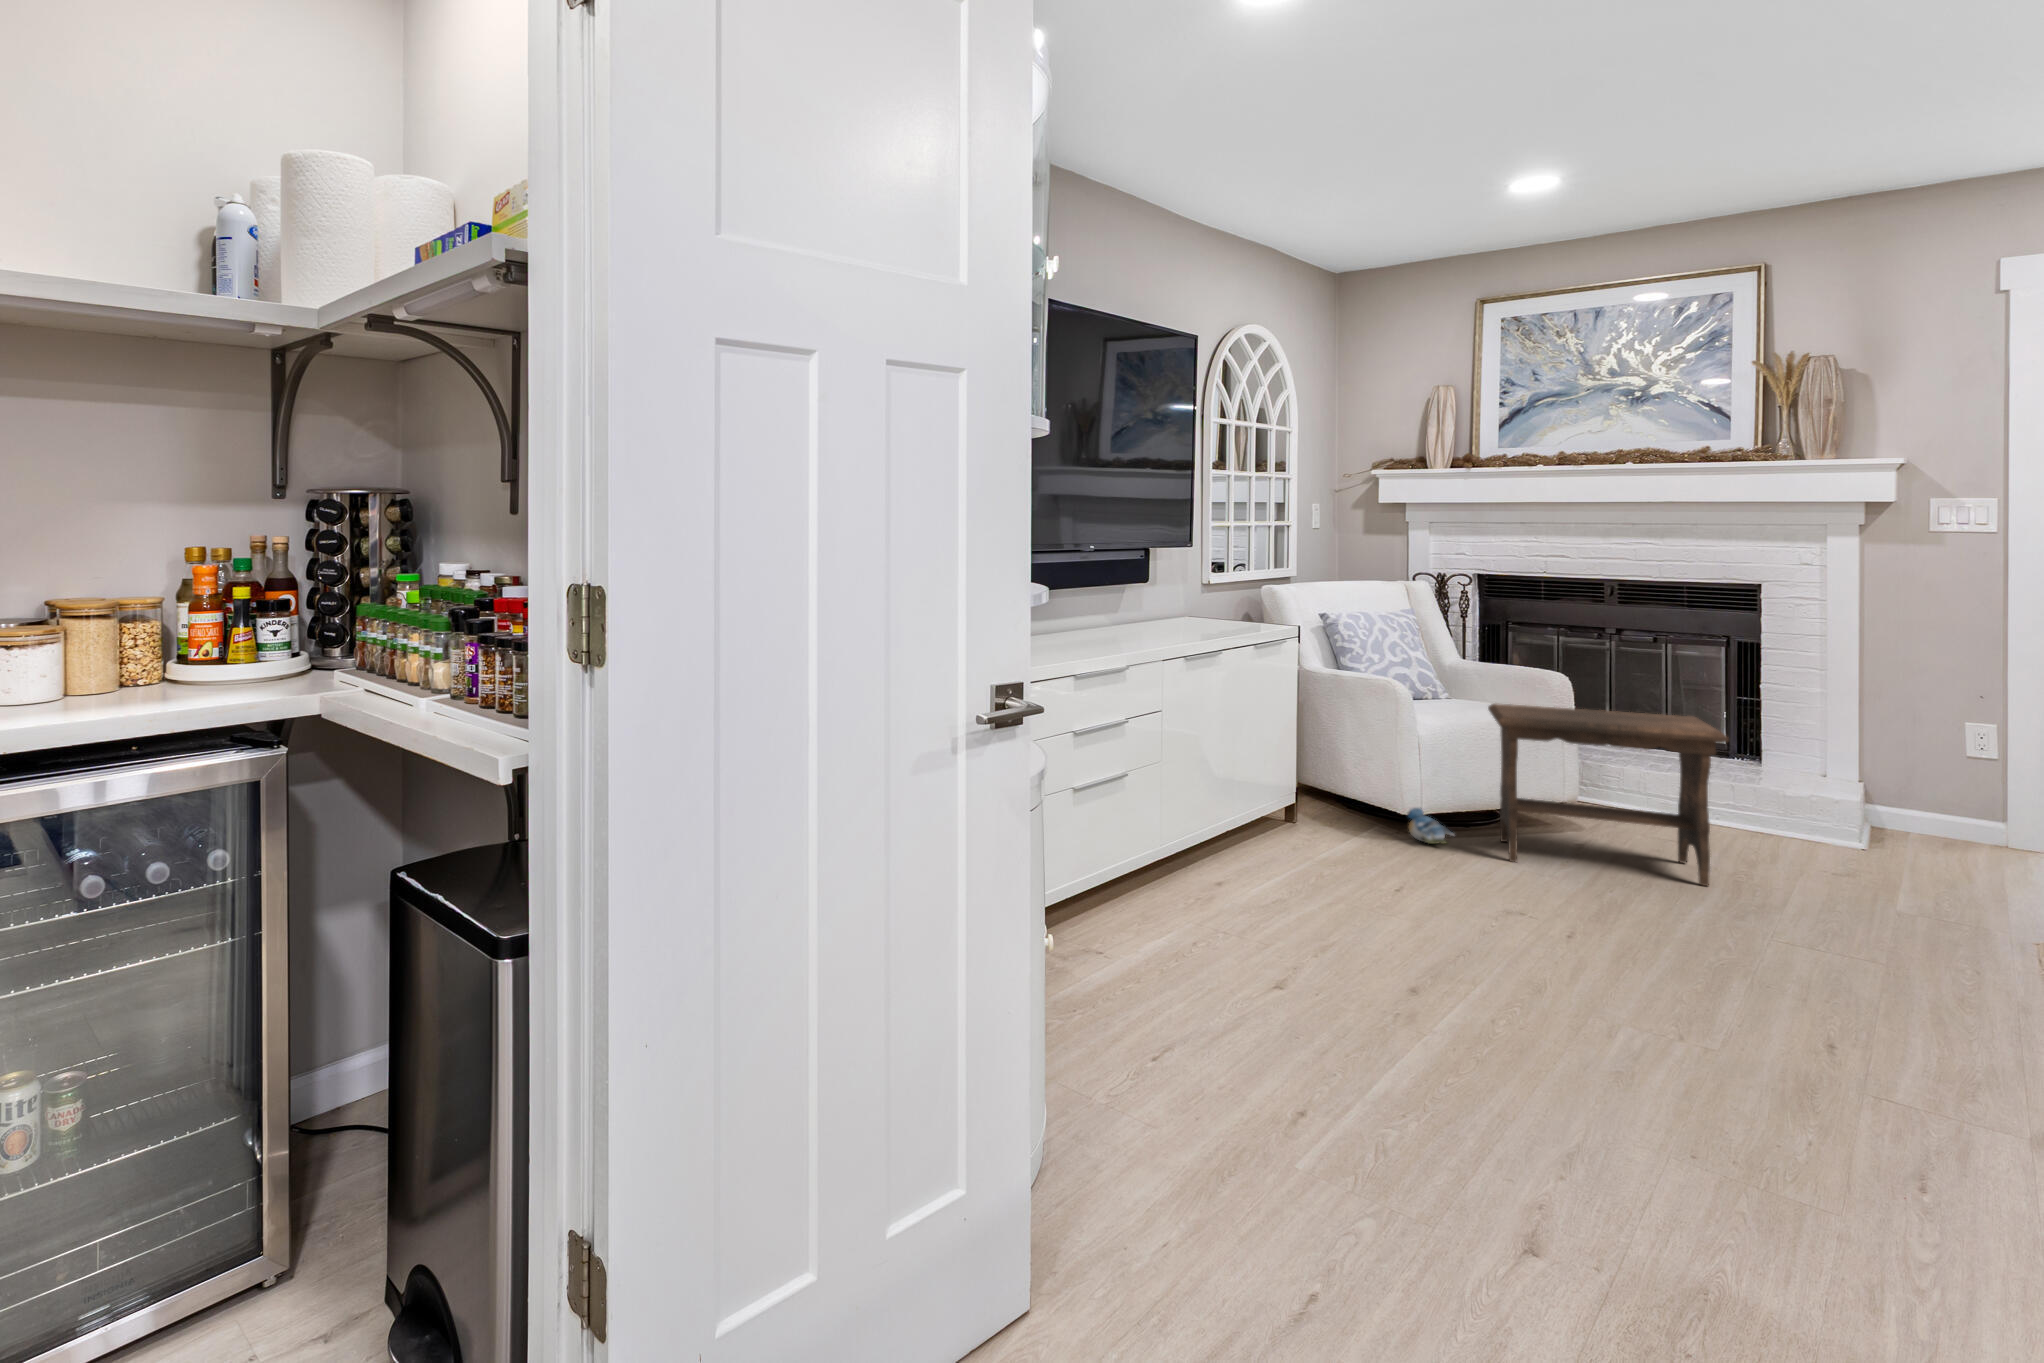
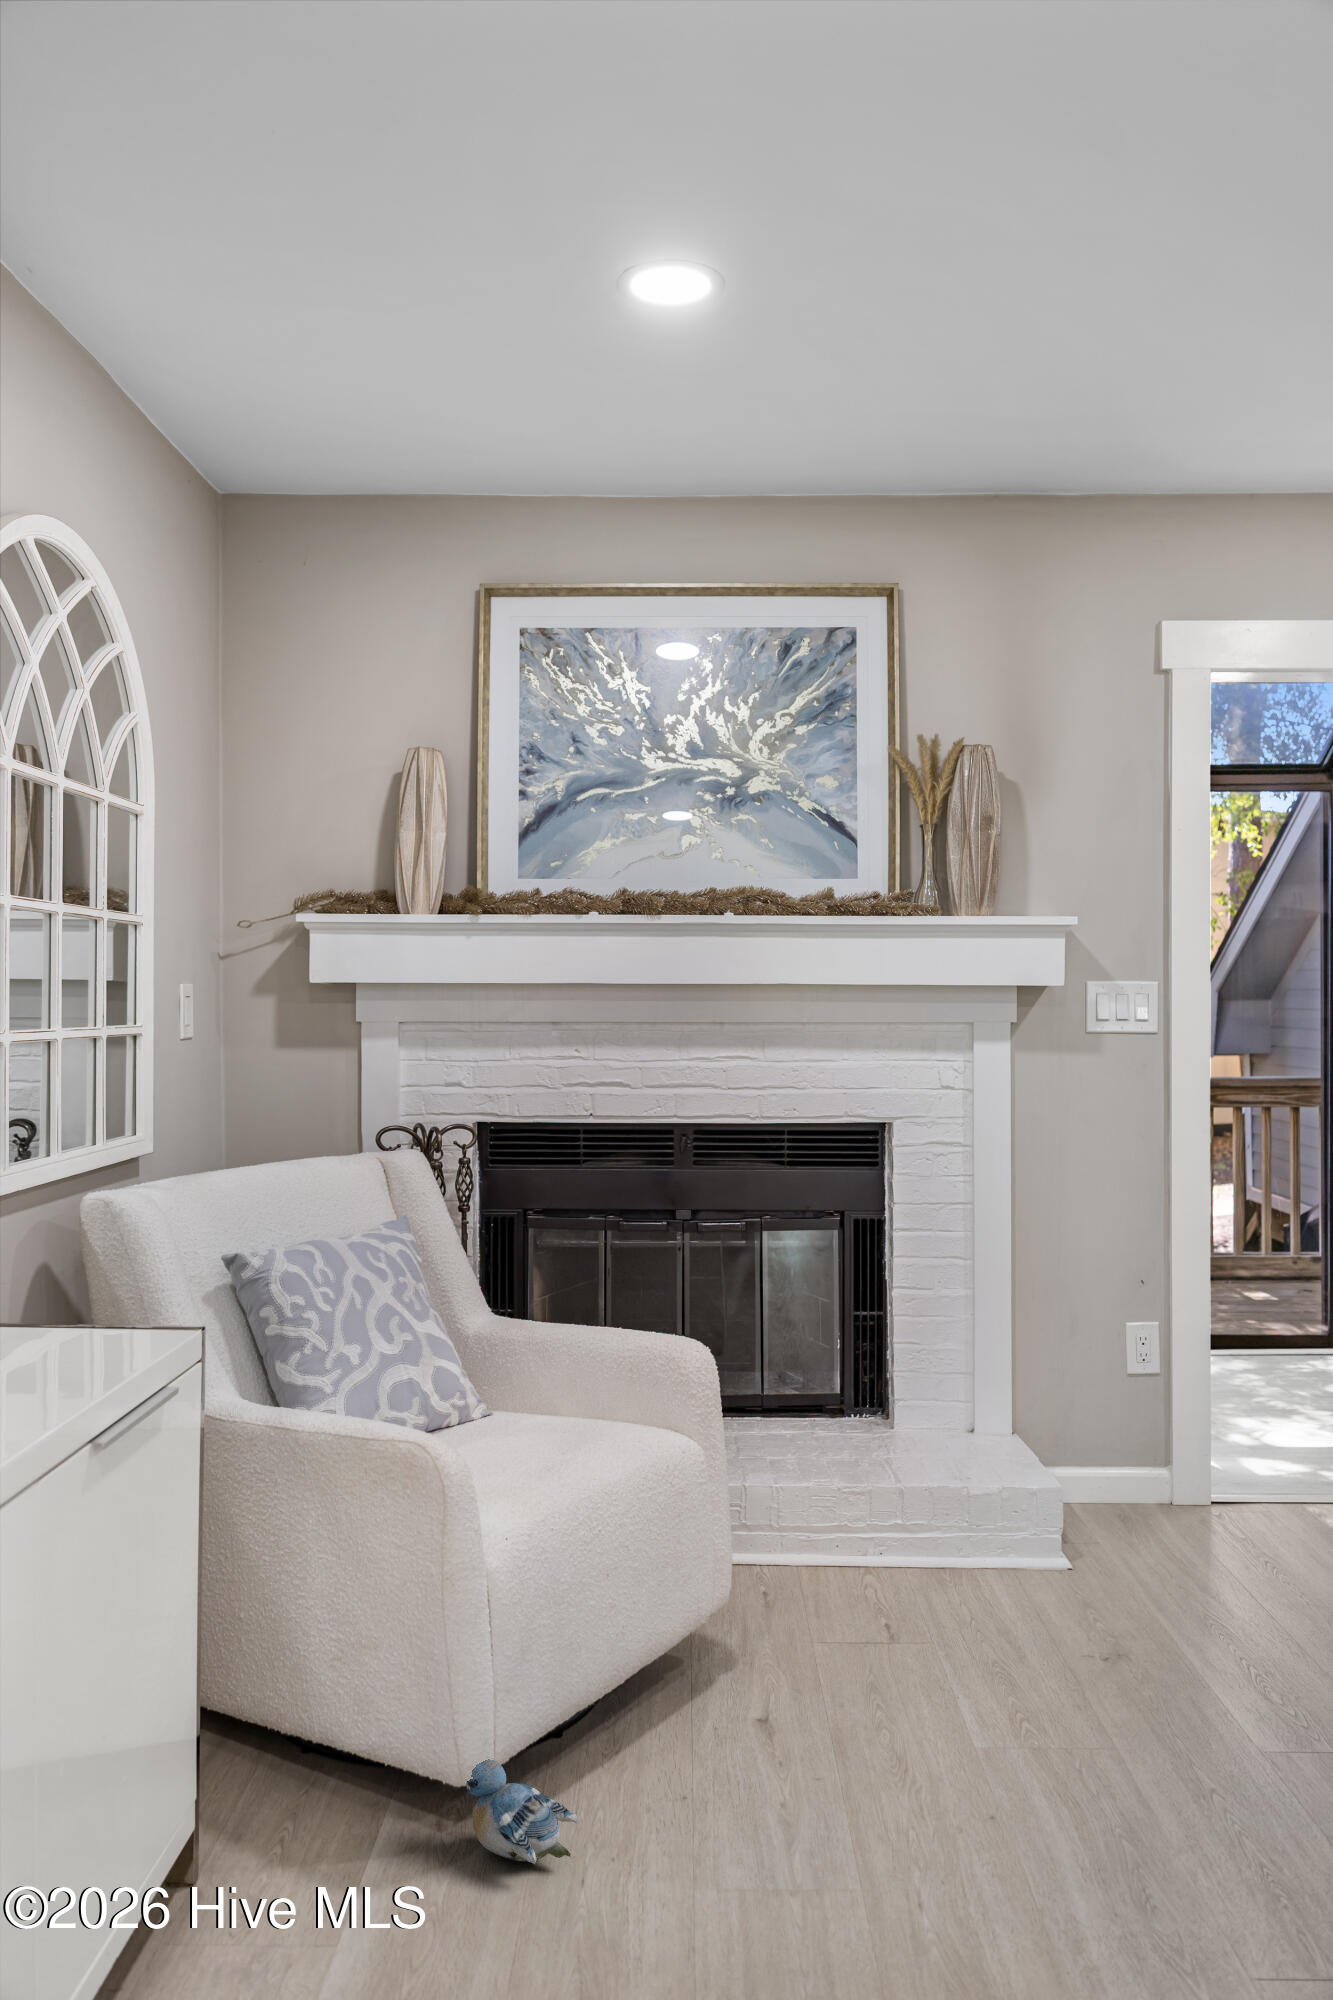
footstool: present [1488,703,1729,886] -> none [613,1416,1065,1866]

